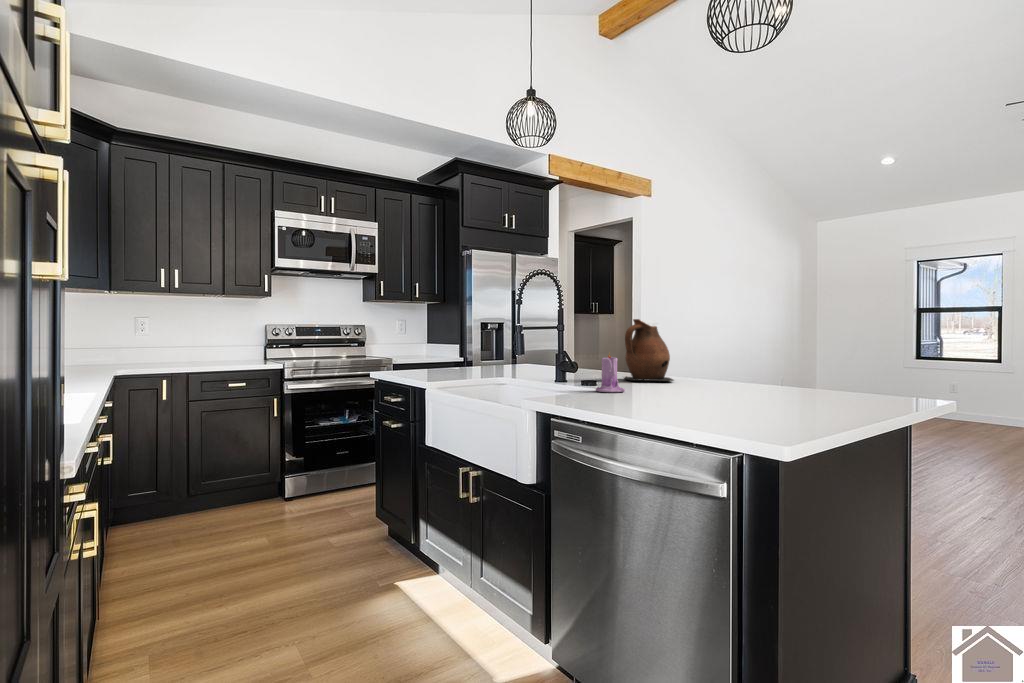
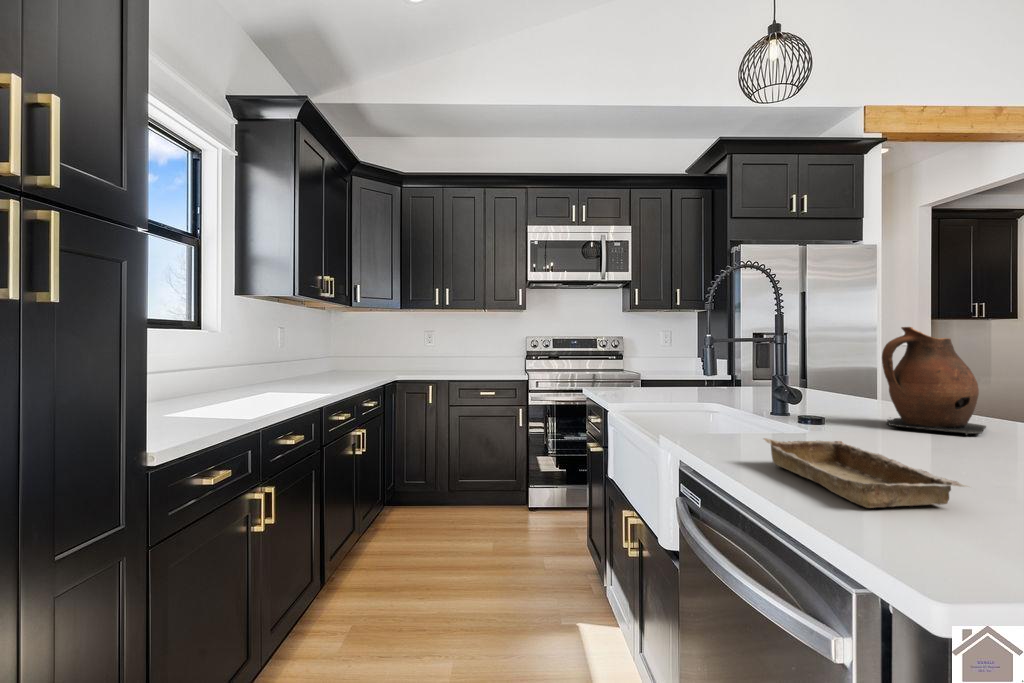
candle: present [596,353,625,392] -> none [780,380,832,447]
tray: none [615,385,727,410] -> present [764,438,969,508]

